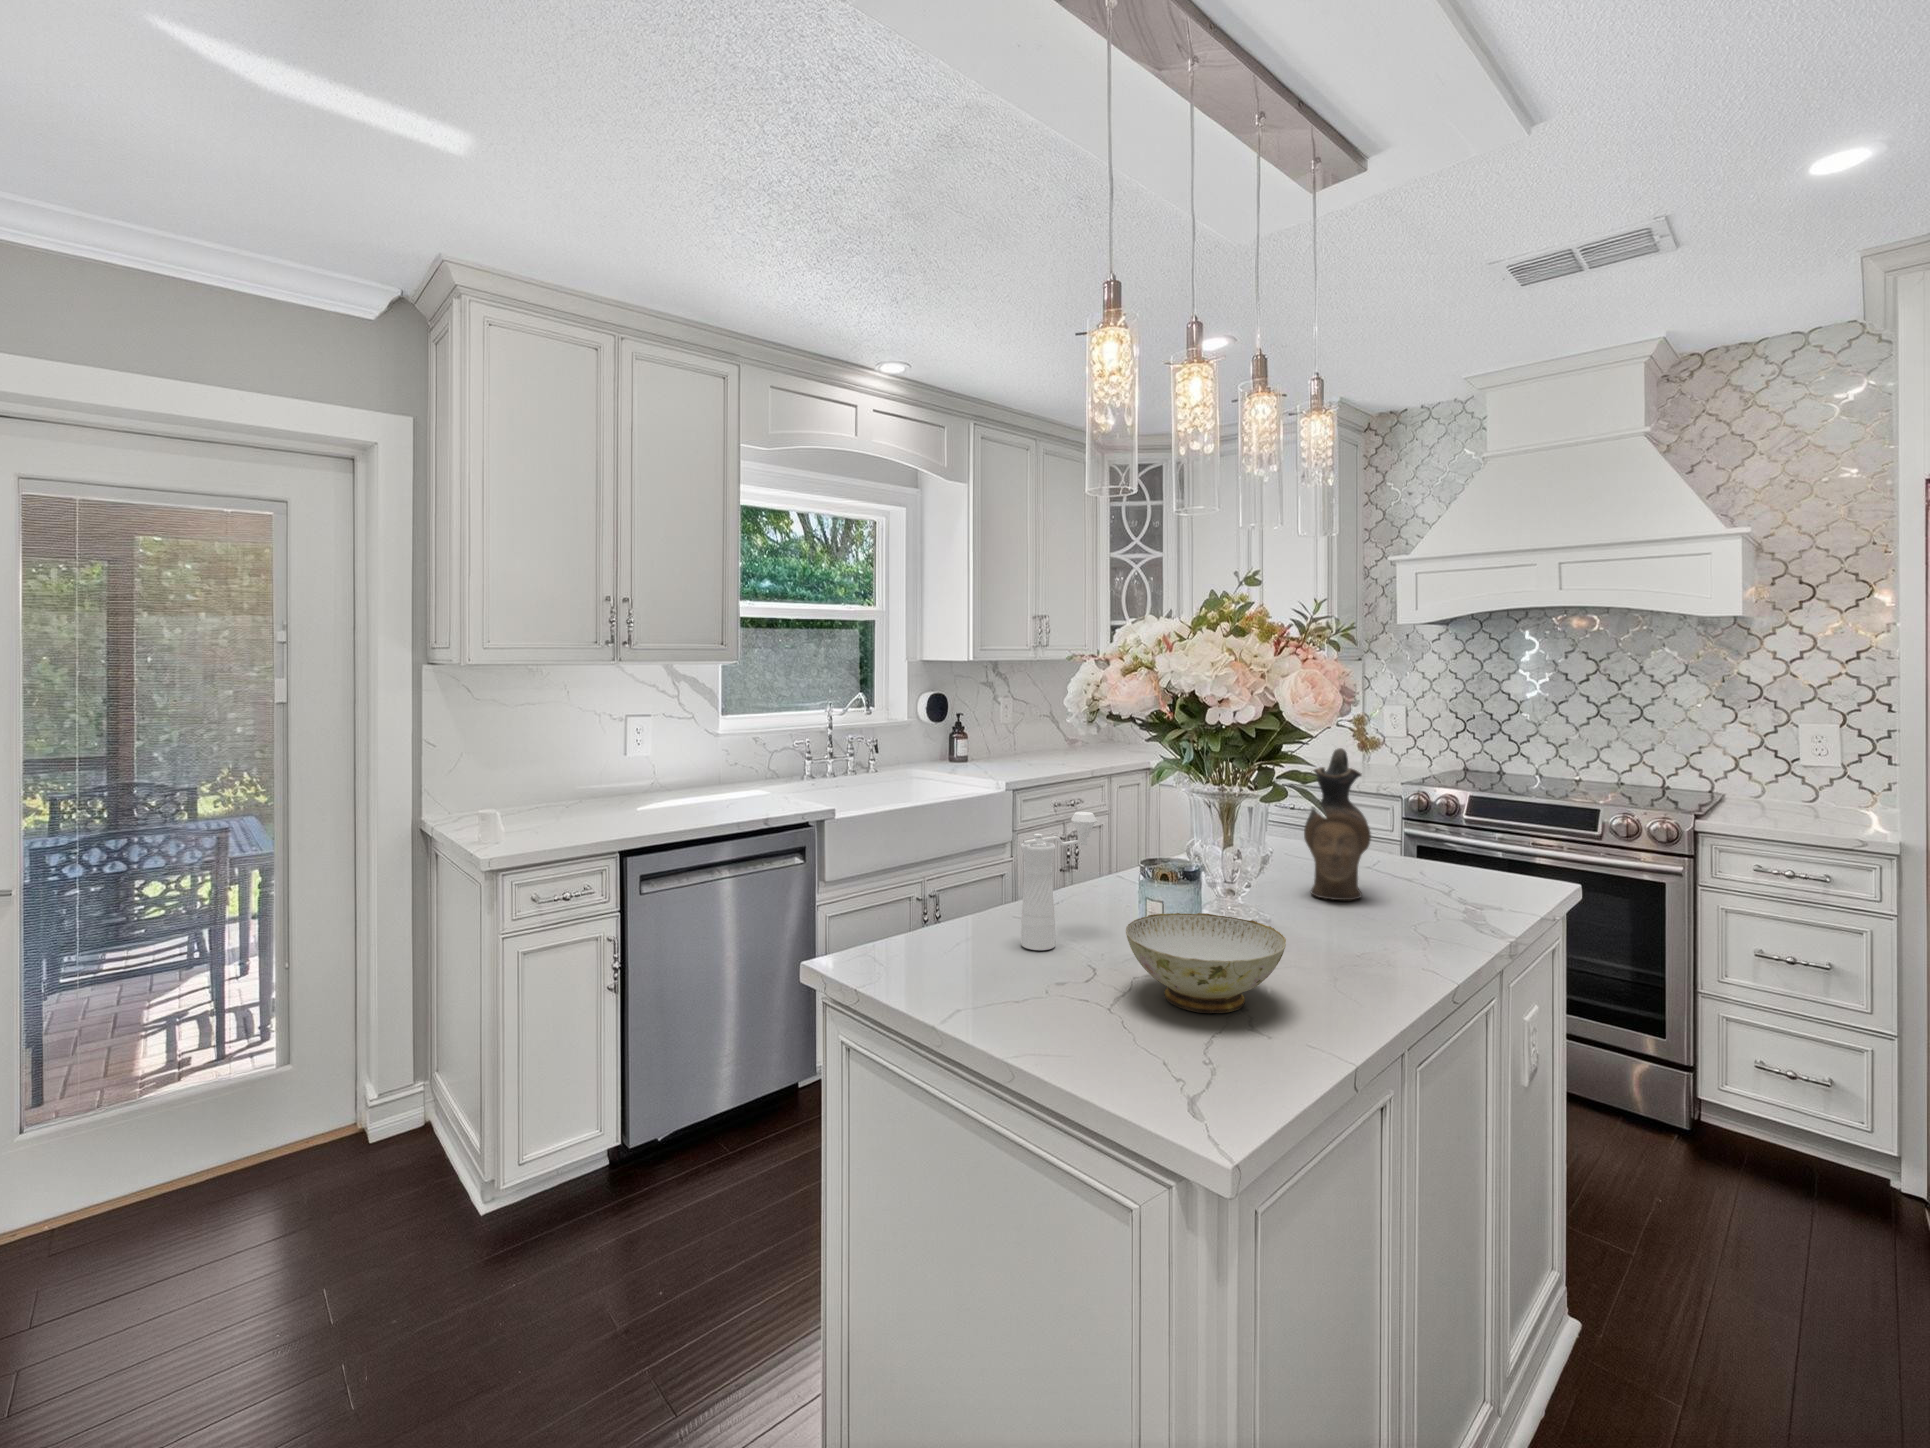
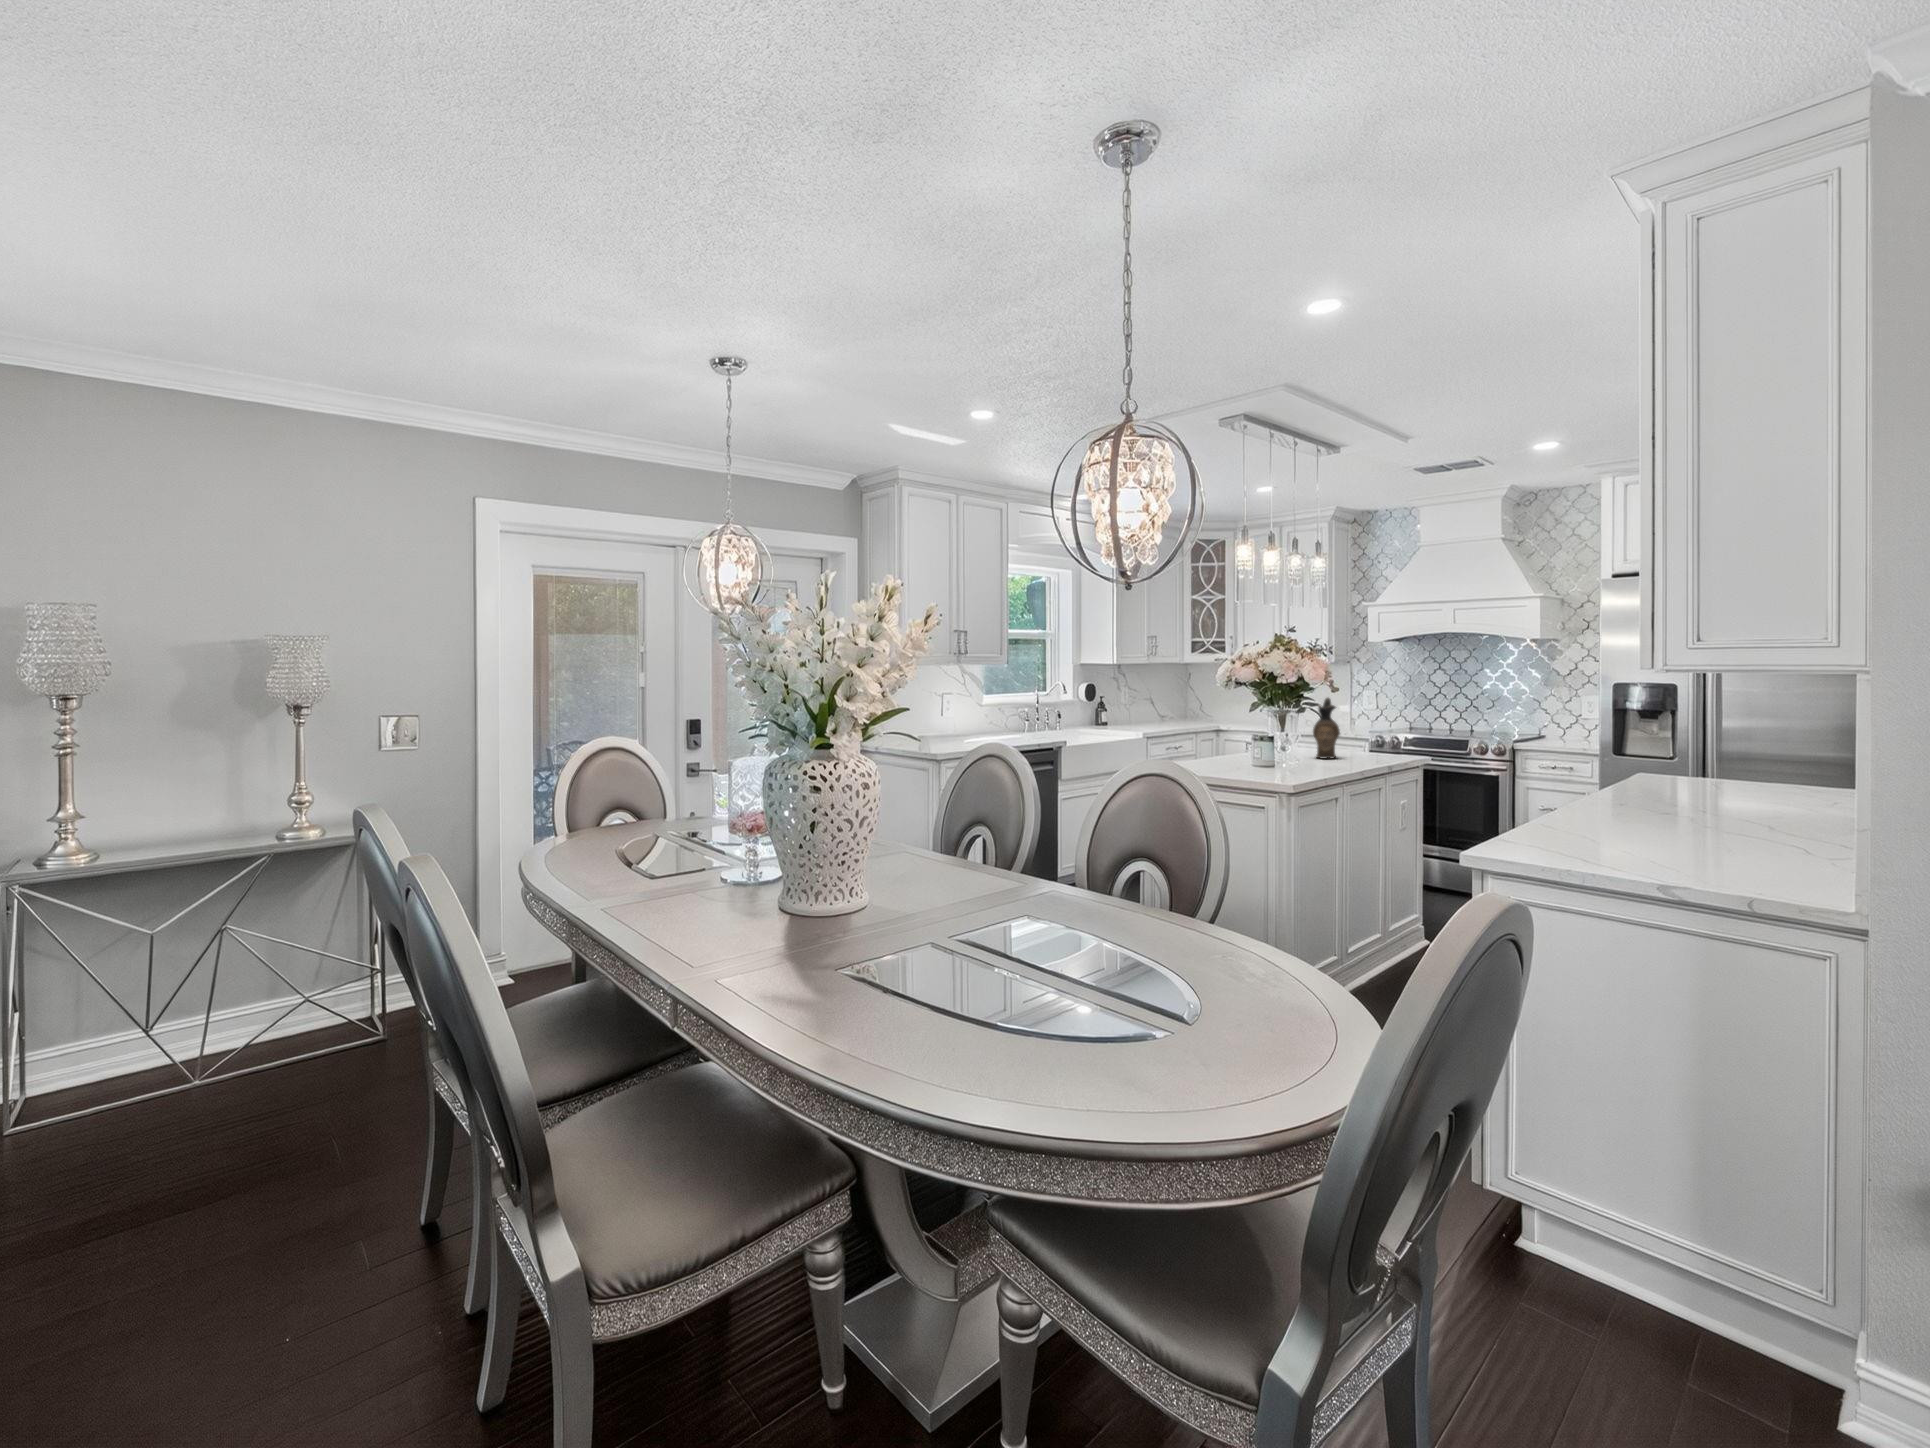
pepper mill: present [1021,812,1097,950] -> none [1206,719,1233,768]
ceramic bowl: present [1126,913,1286,1013] -> none [1251,749,1306,774]

